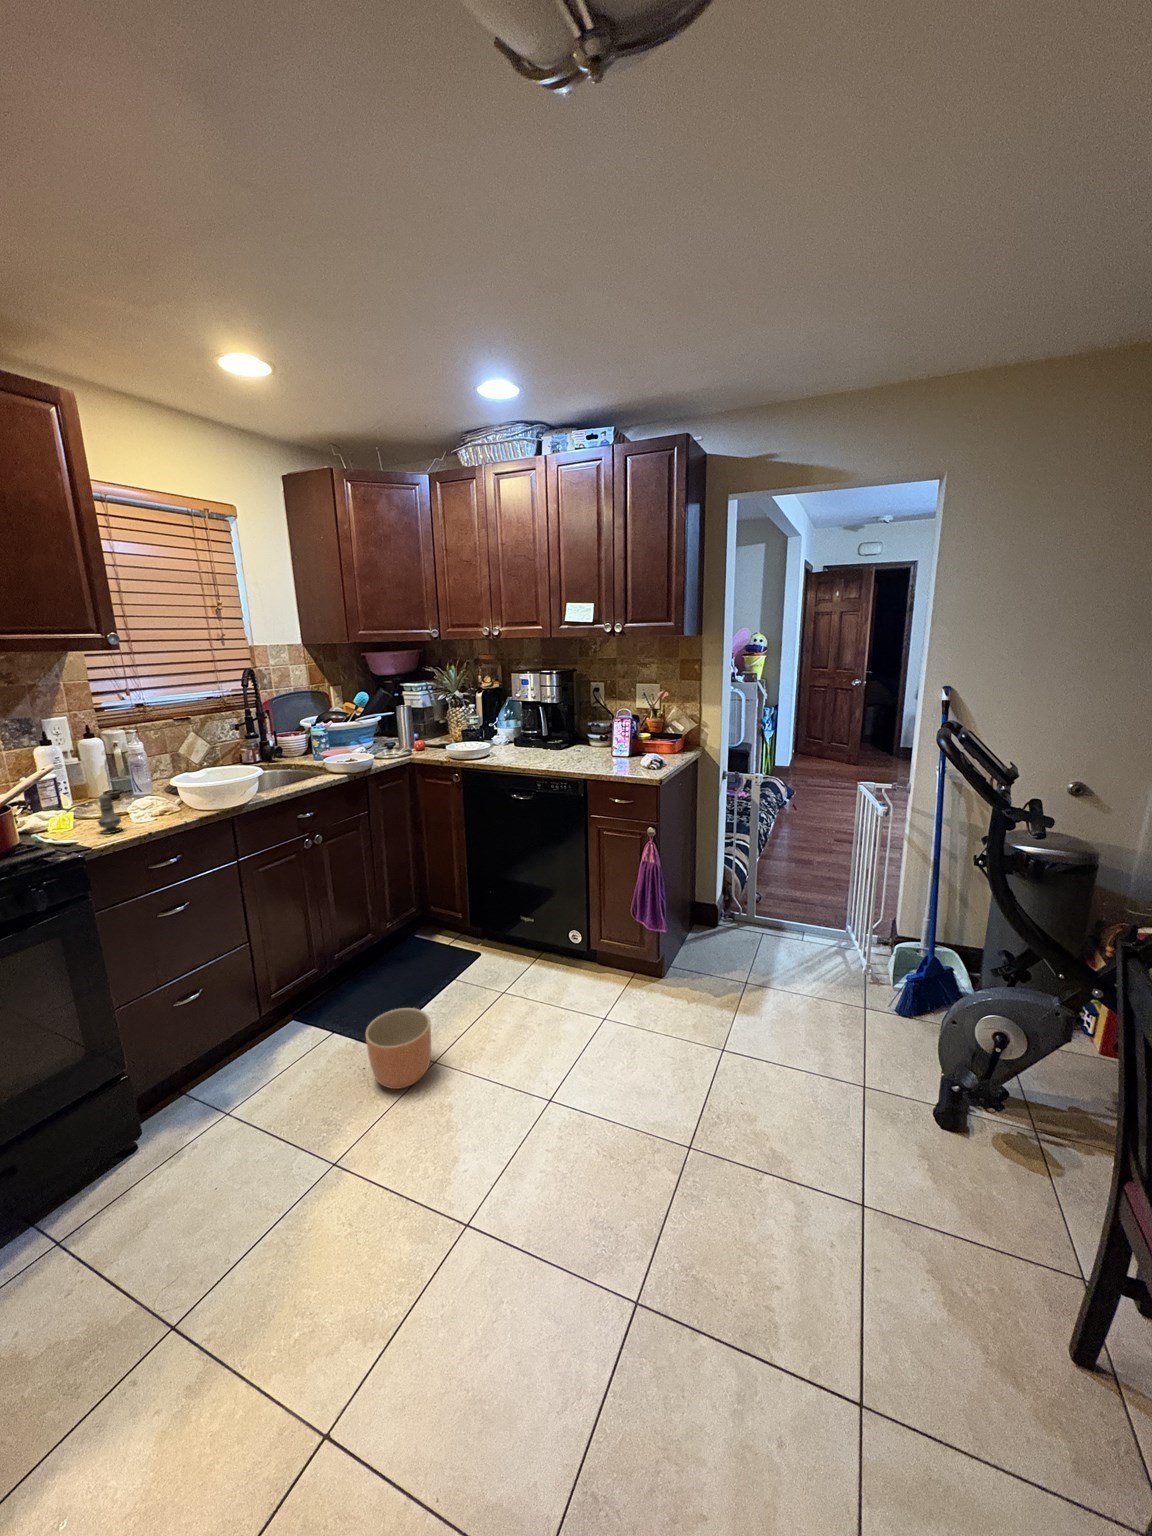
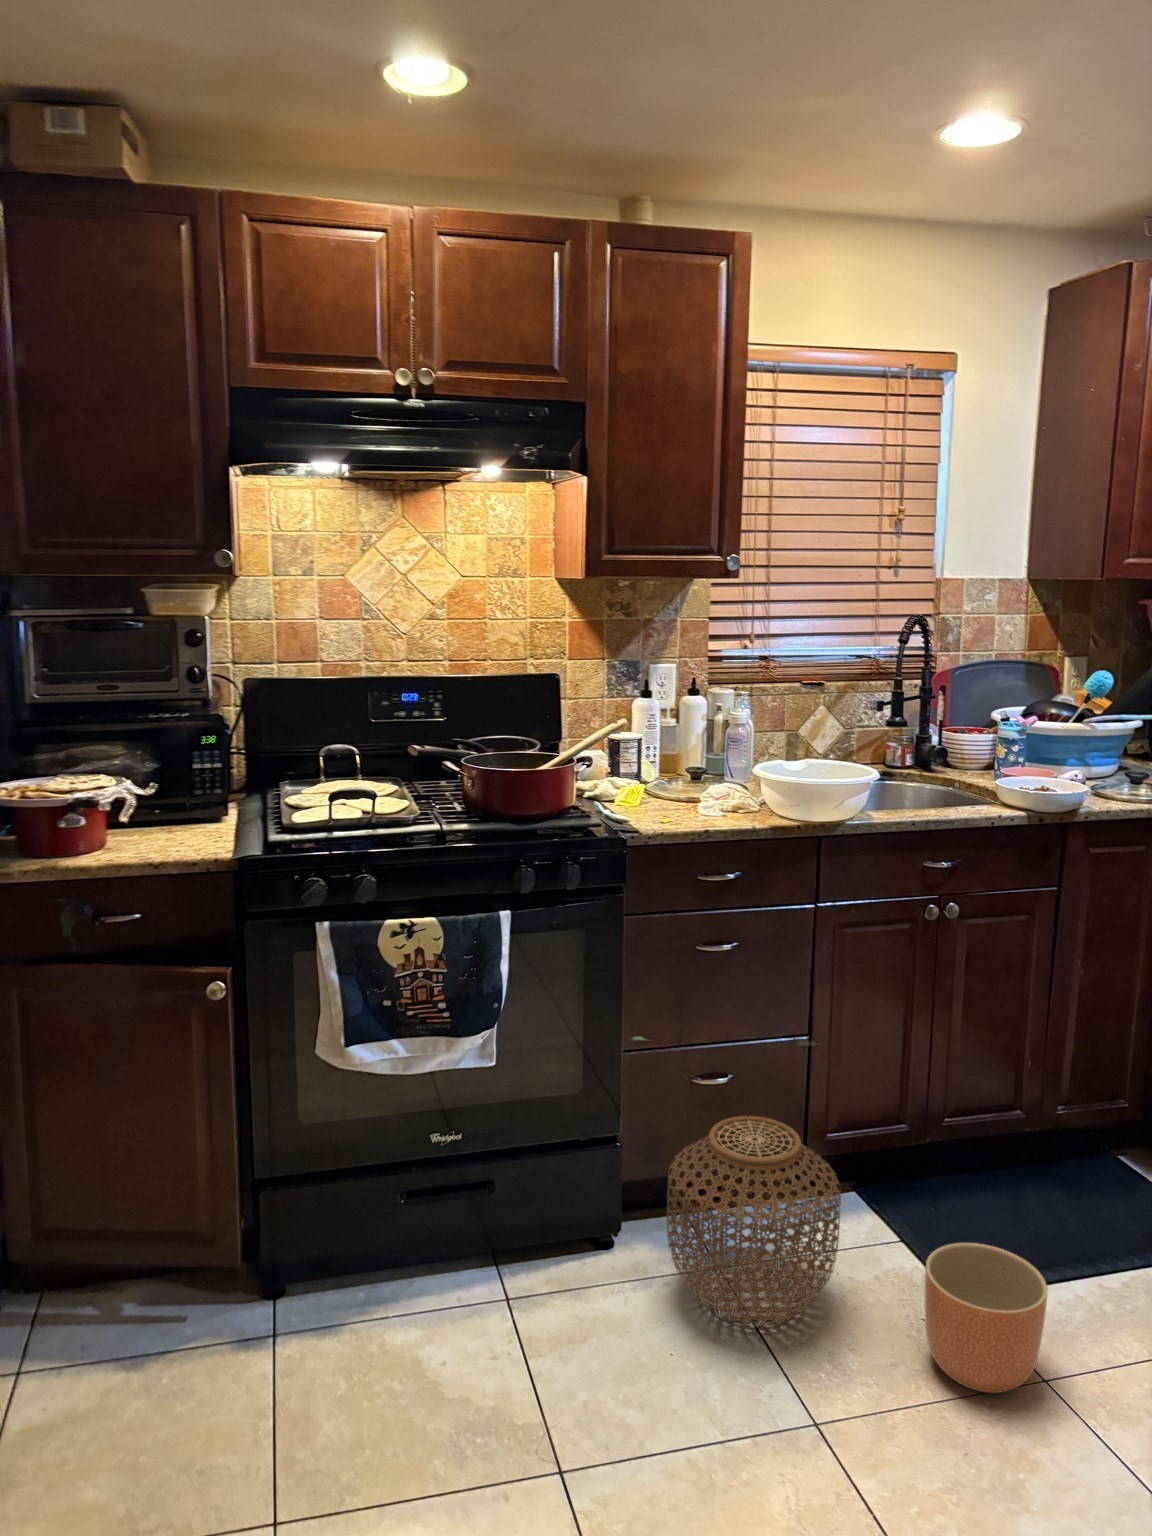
salt shaker: present [97,792,122,834] -> none [657,762,684,820]
woven basket: none [181,1002,312,1143] -> present [667,1116,841,1327]

